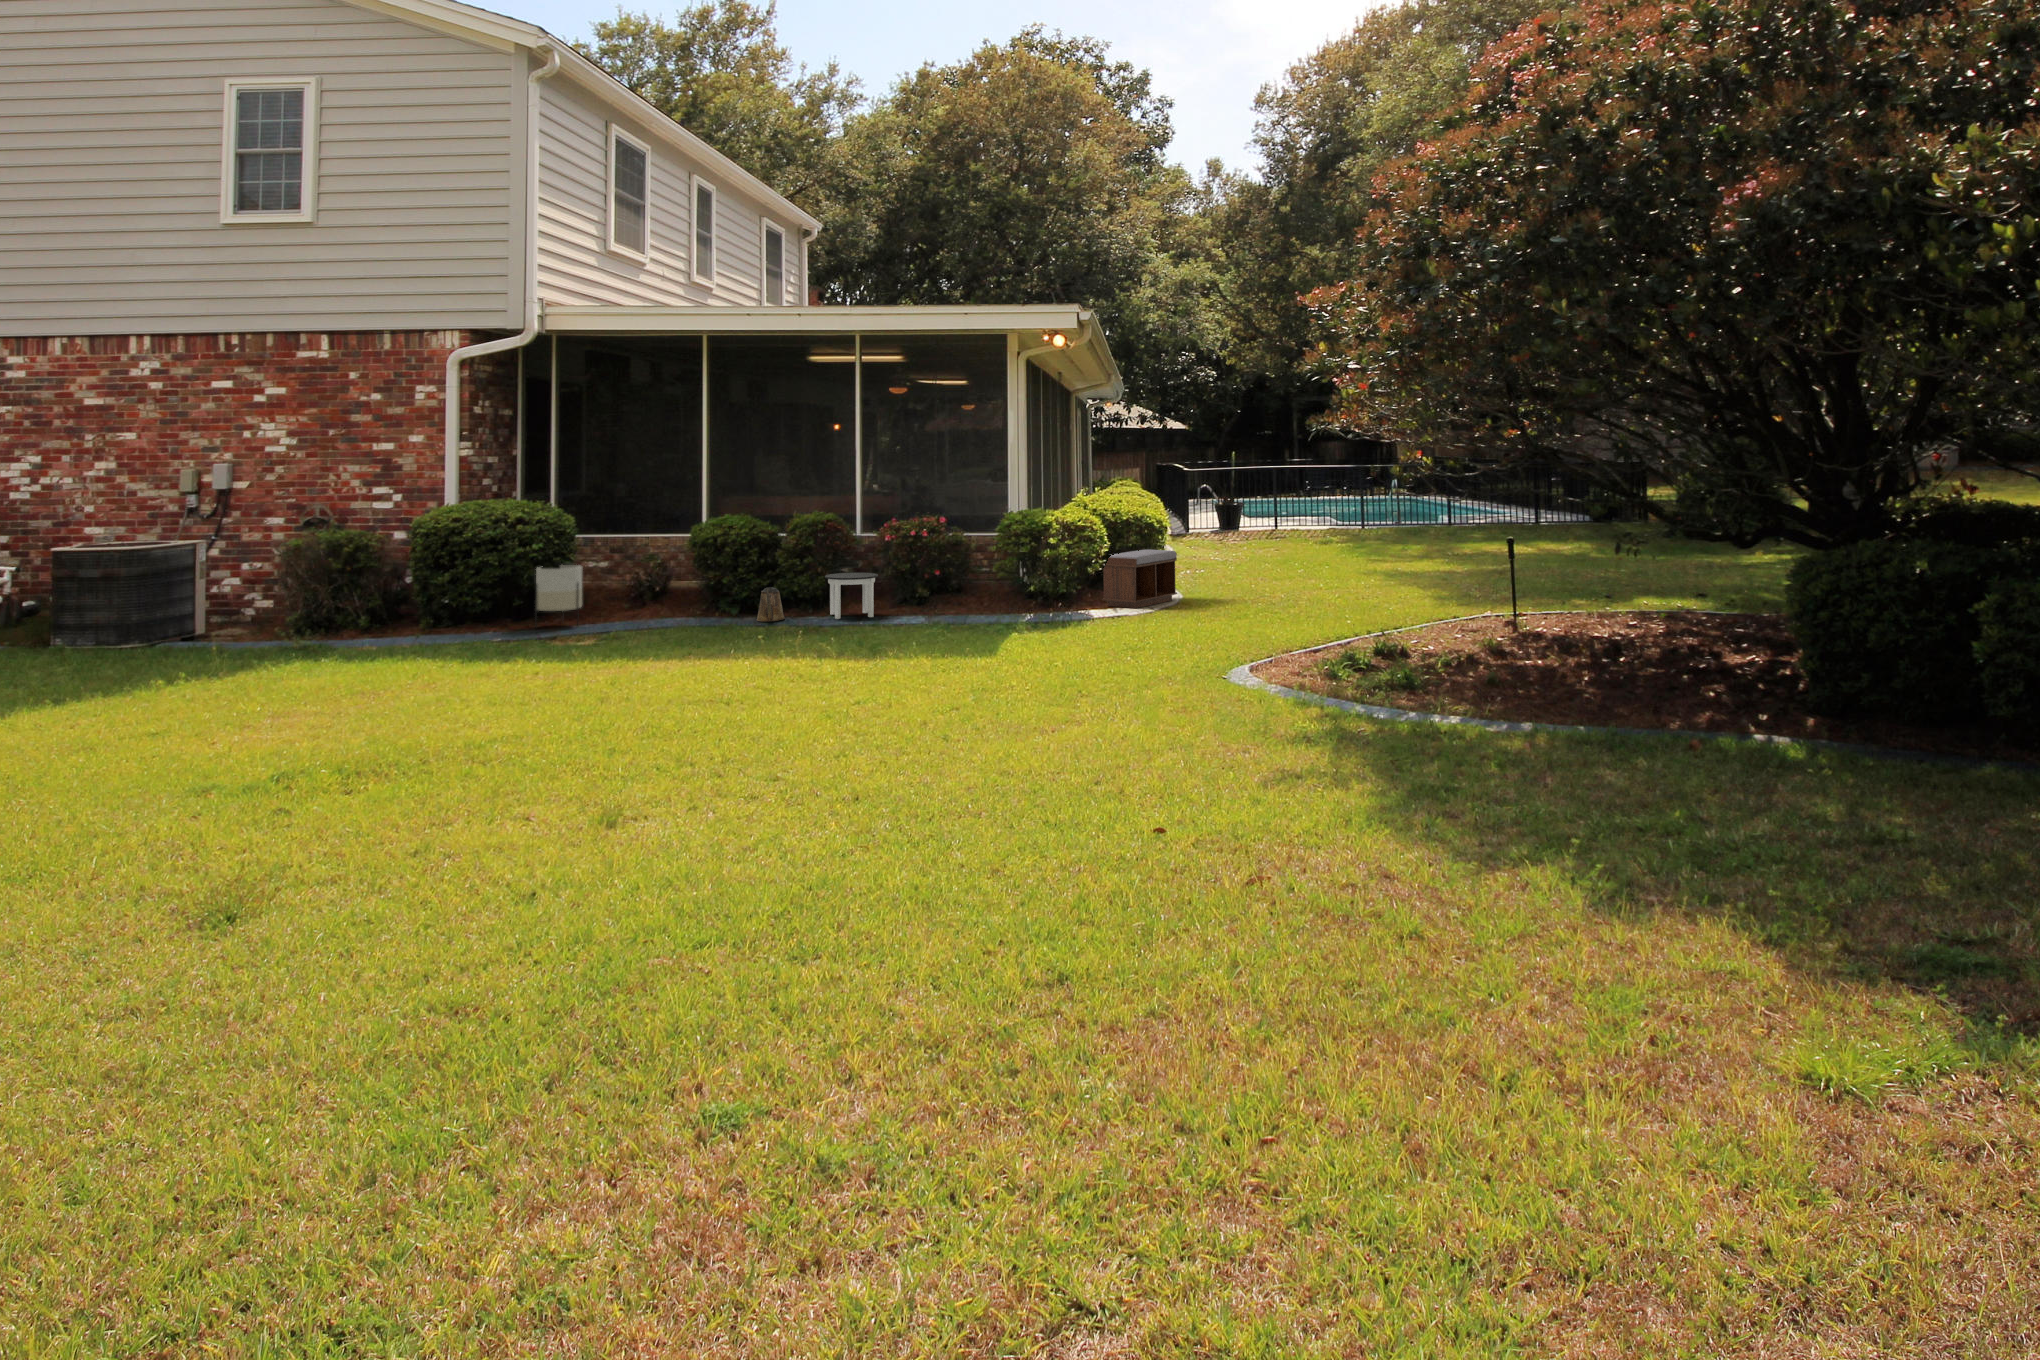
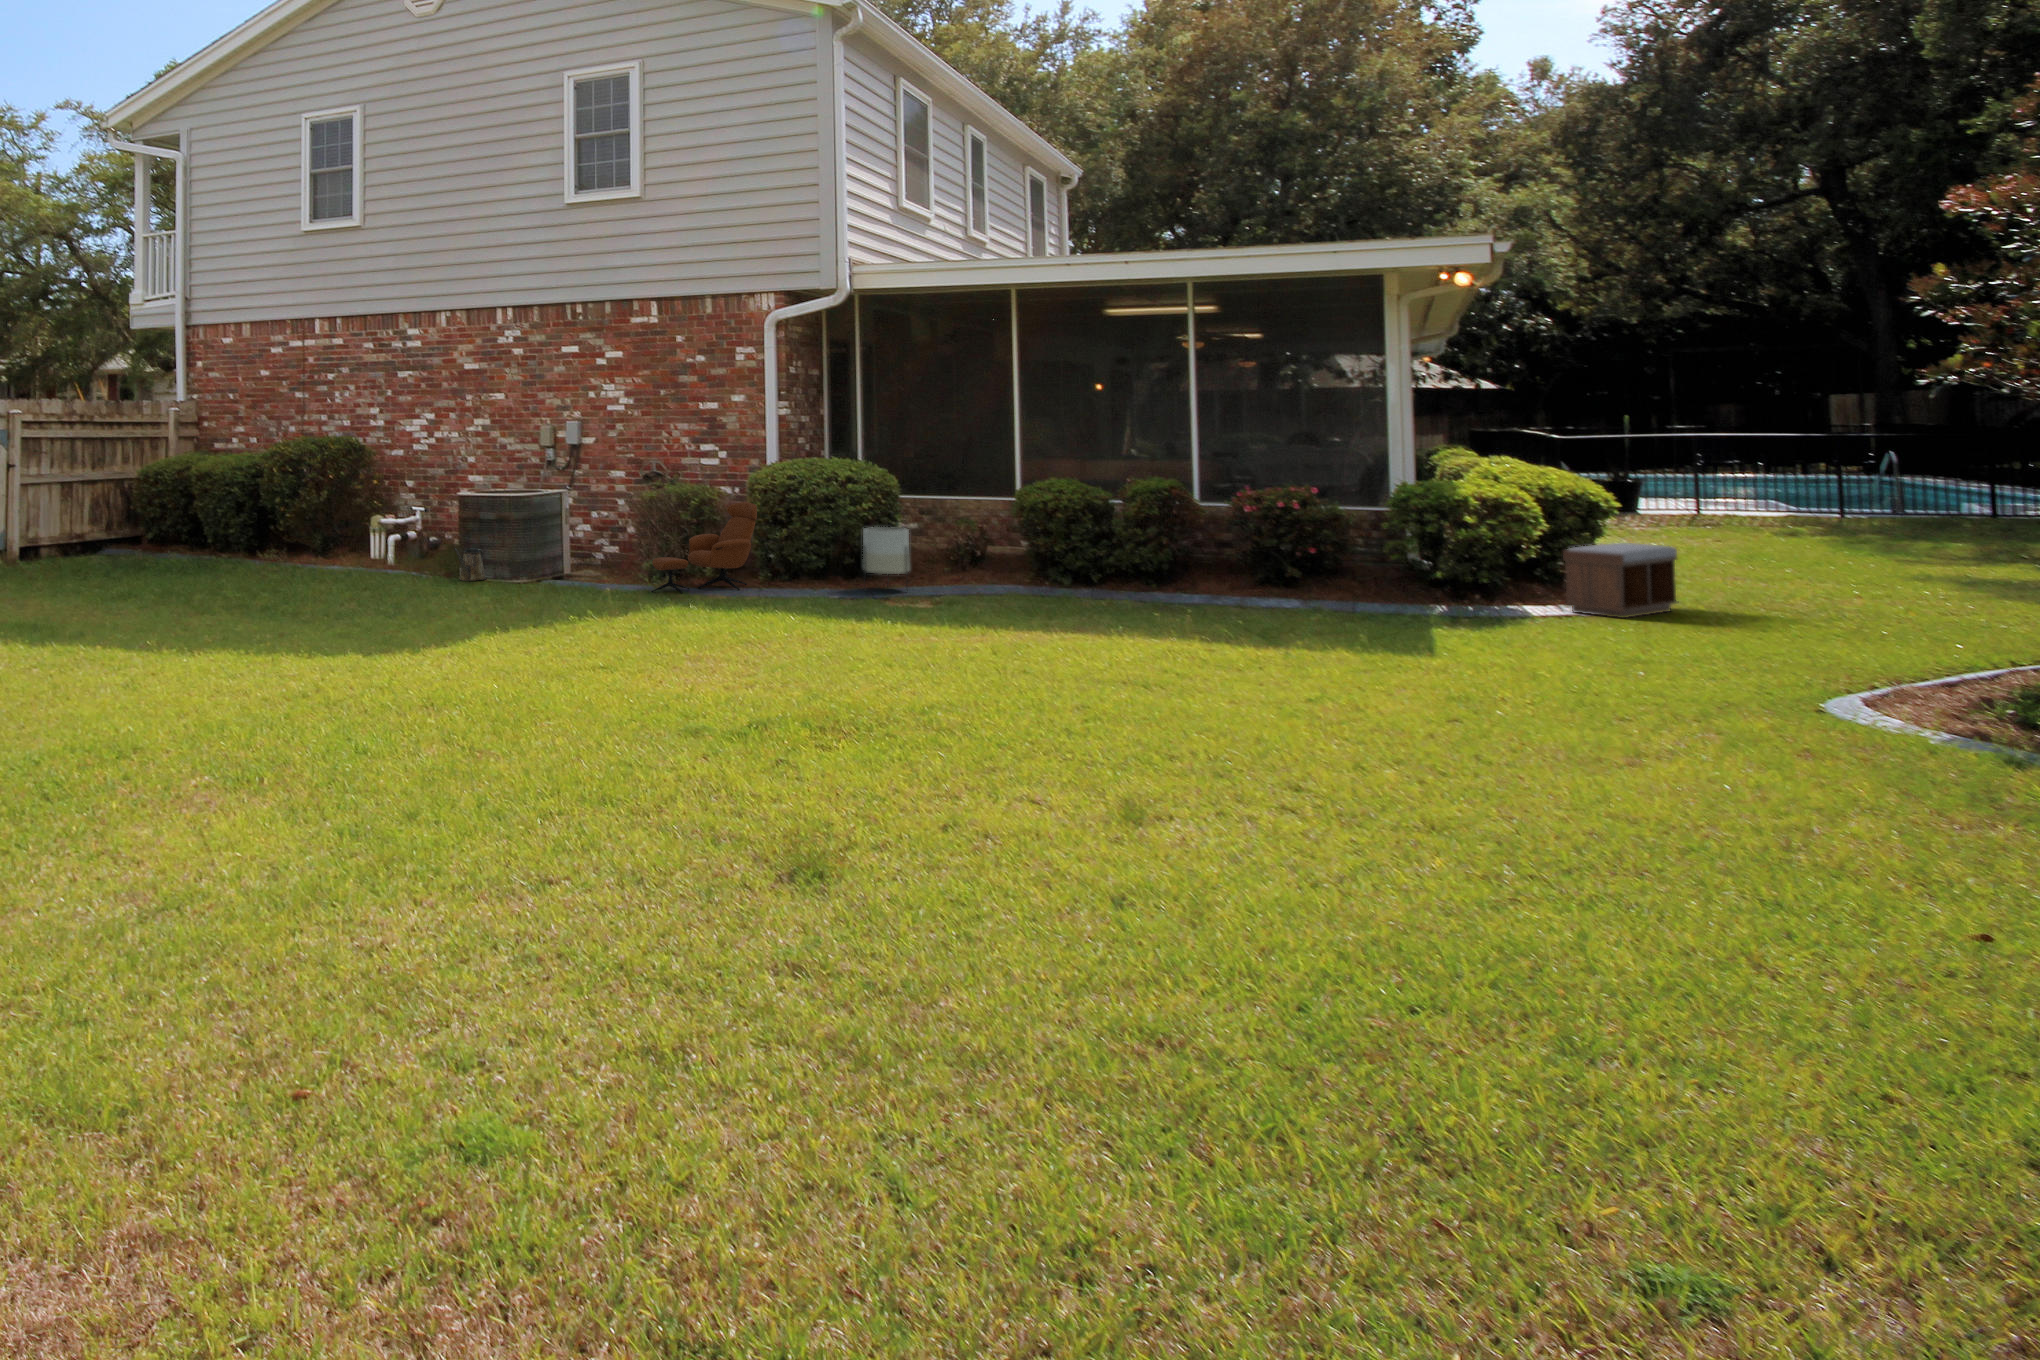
lounge chair: none [292,546,424,647] -> present [652,502,757,593]
round table: present [825,573,878,619] -> none [1180,551,1248,604]
watering can: present [757,587,785,622] -> present [454,548,486,581]

